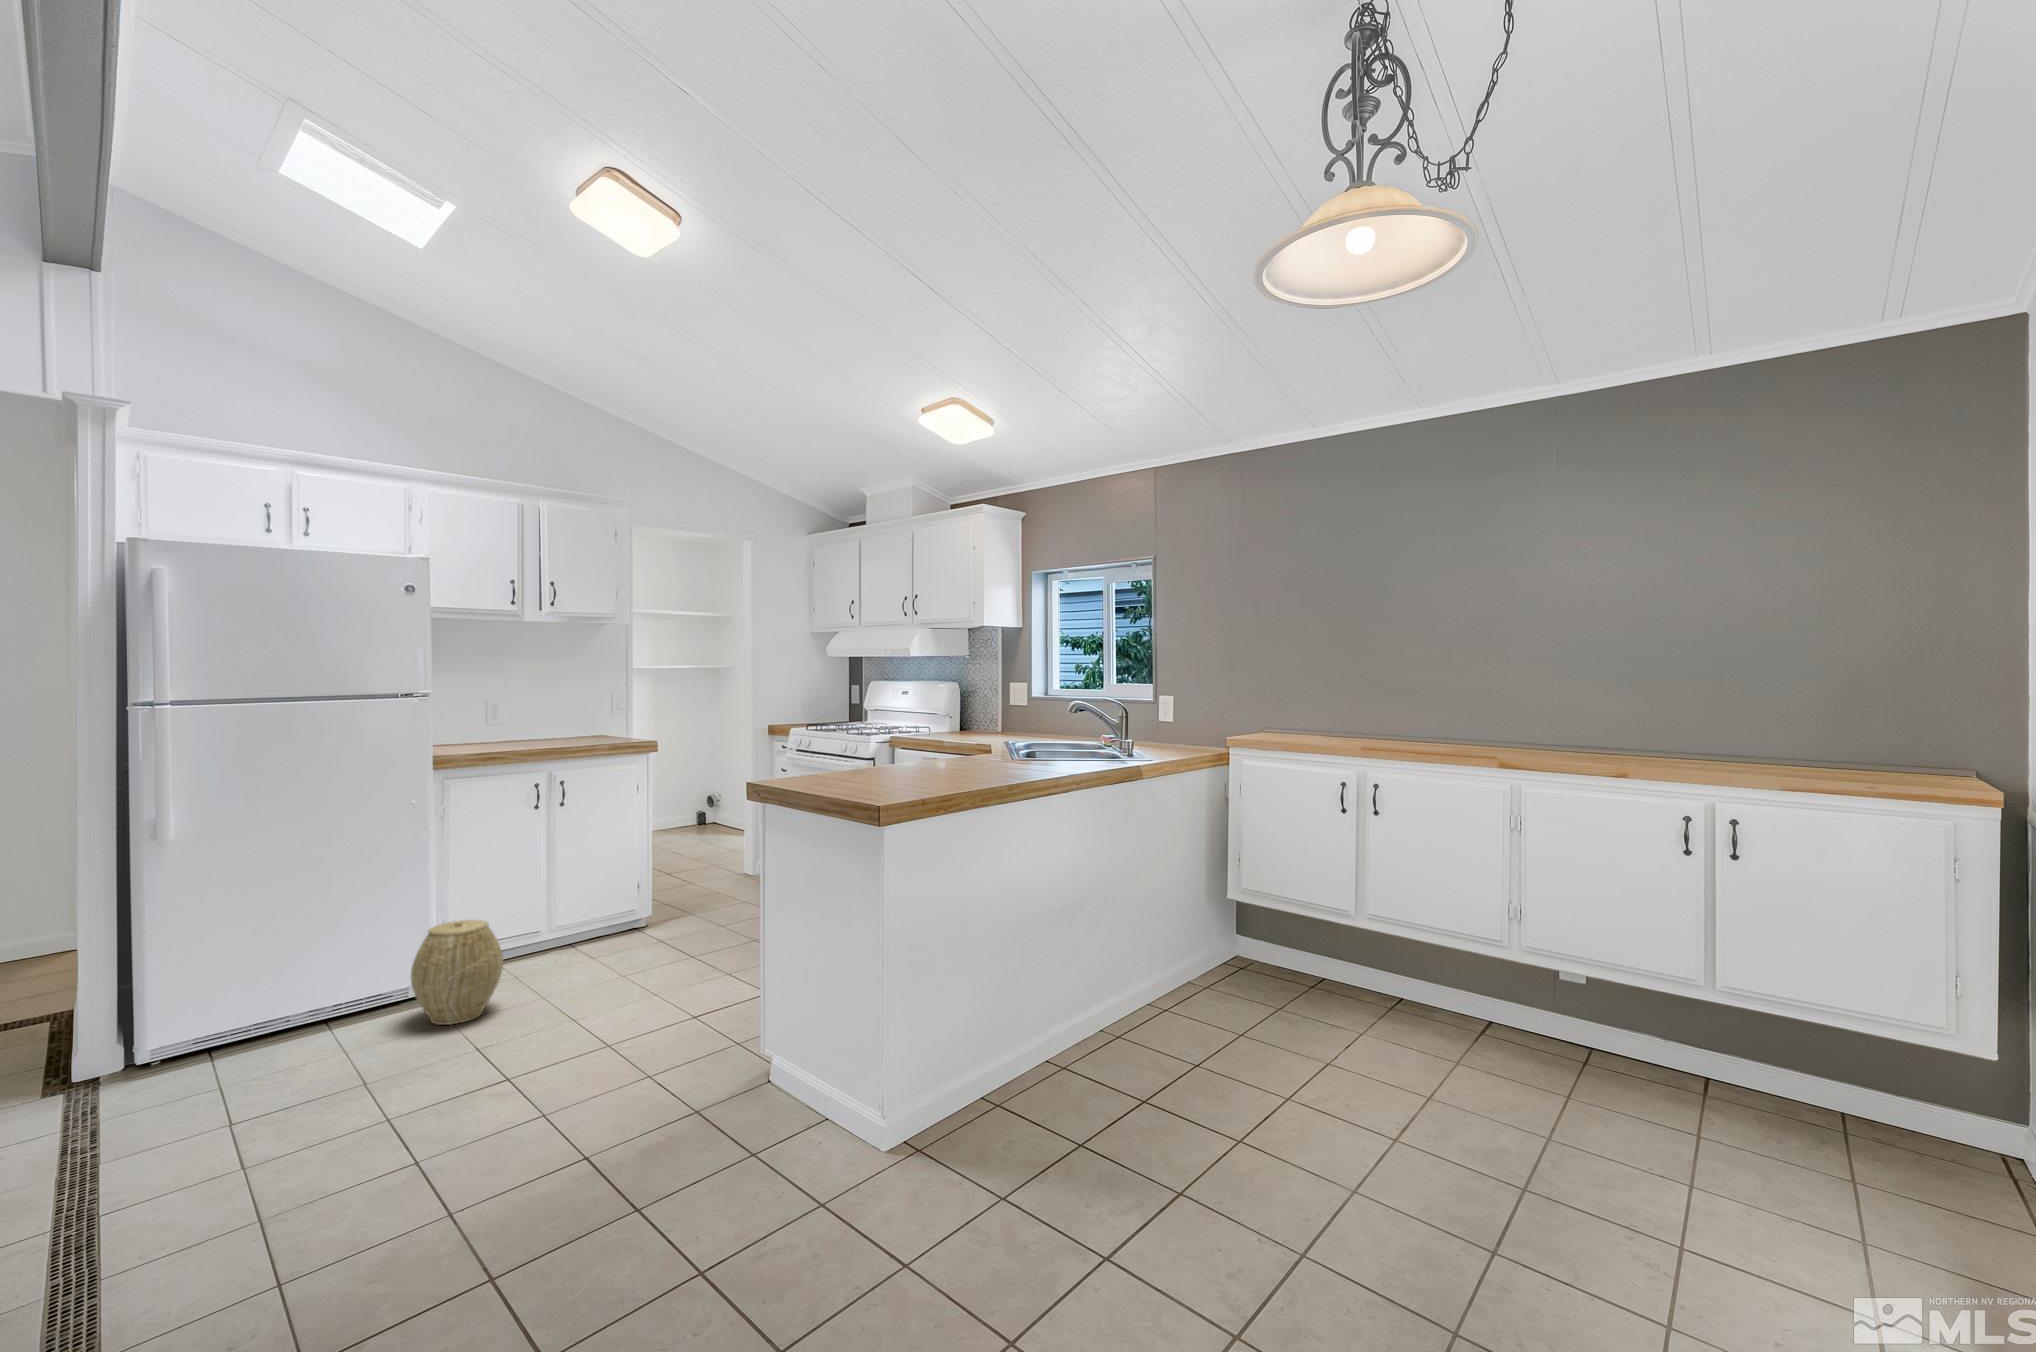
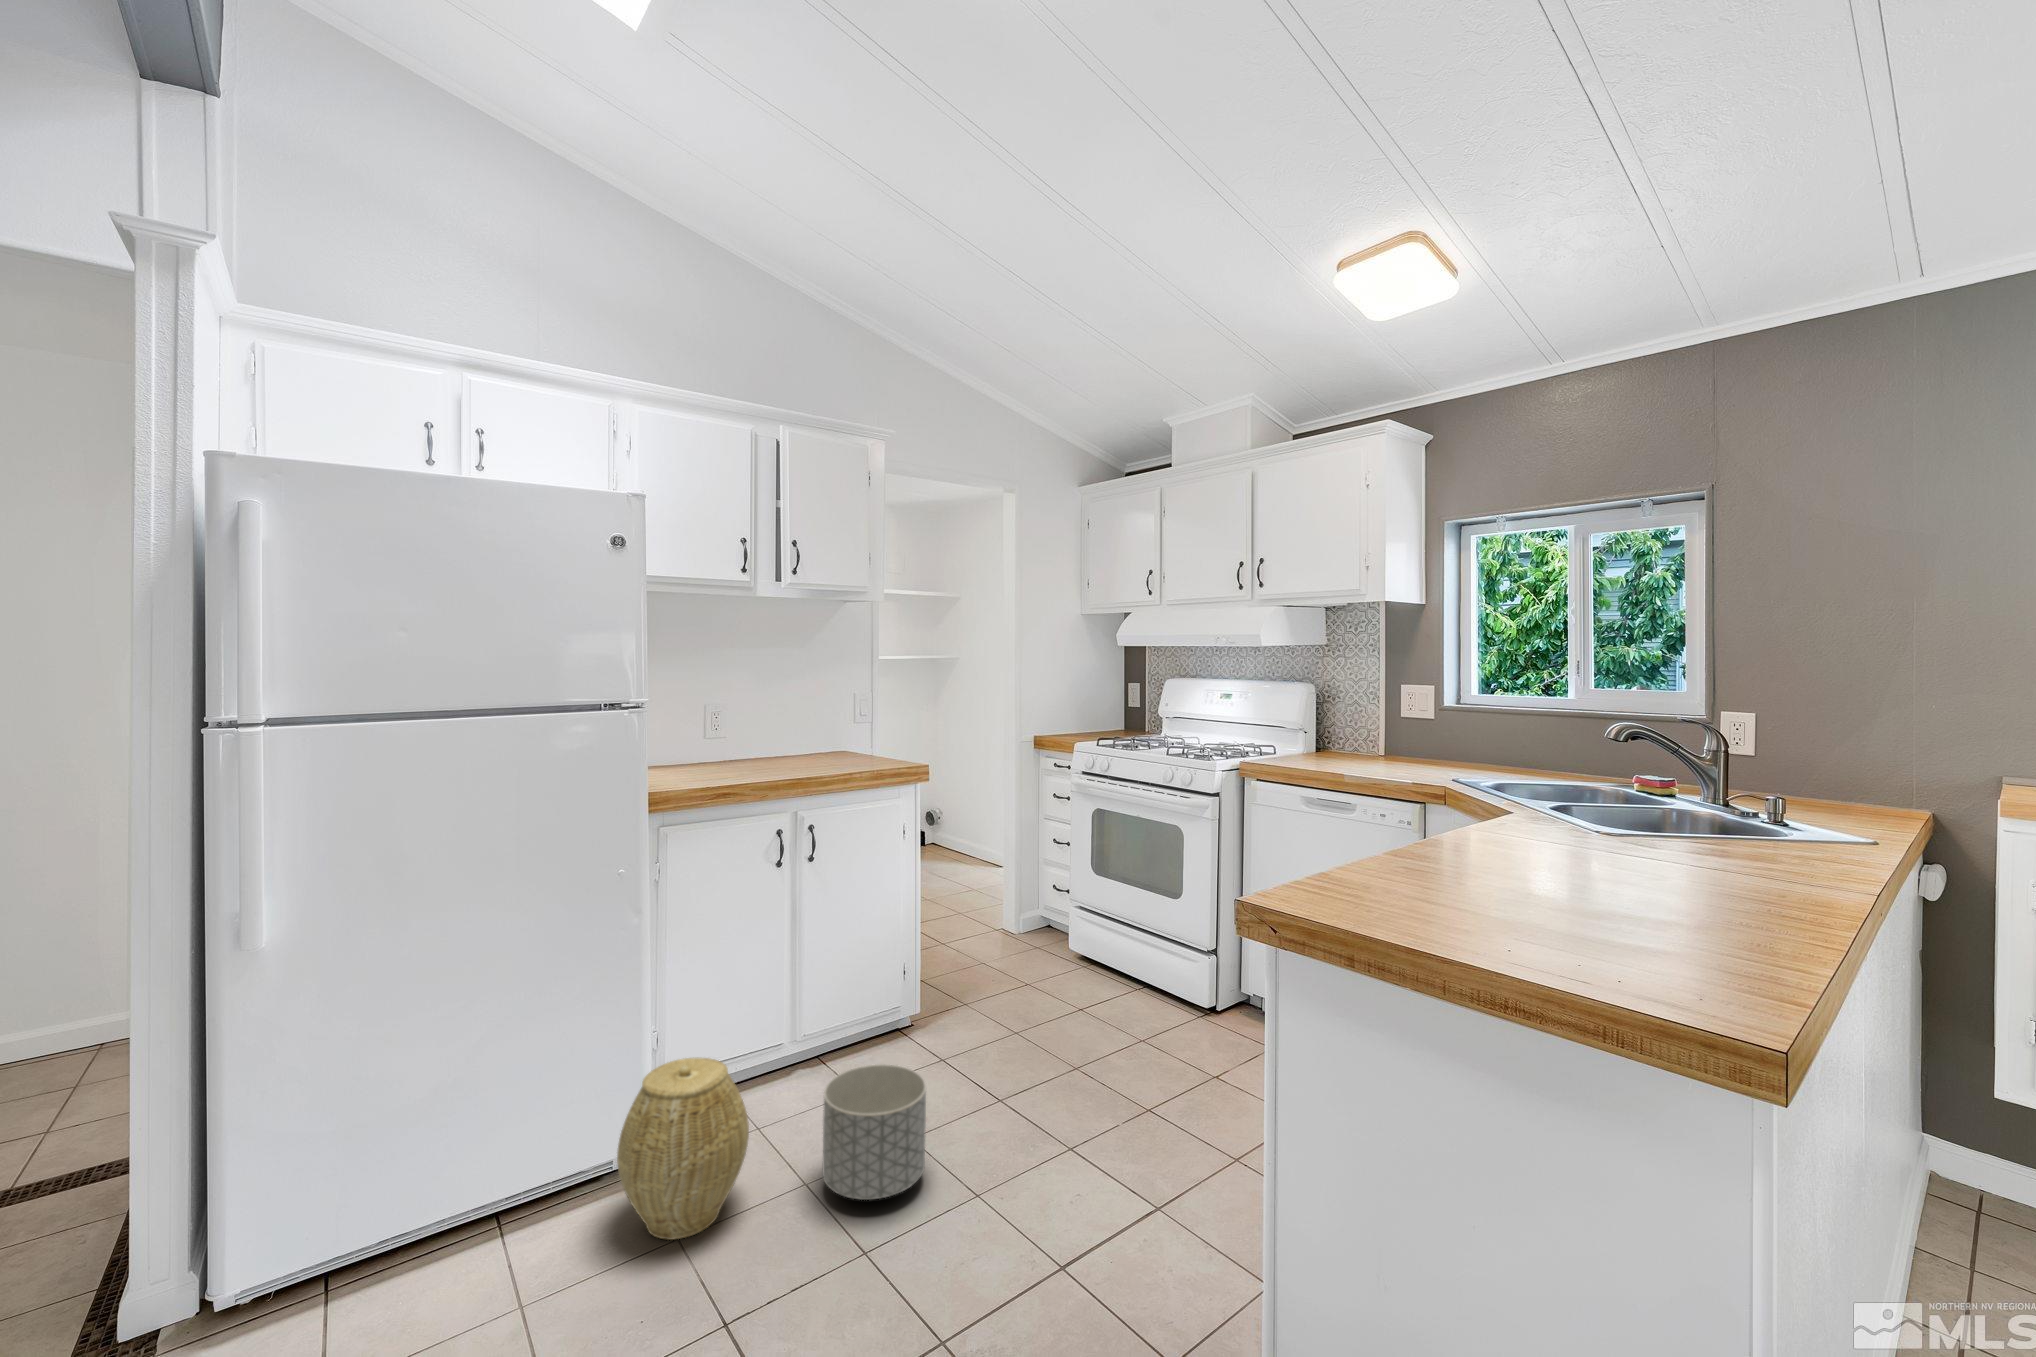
planter: none [555,926,627,1001] -> present [823,1064,926,1200]

